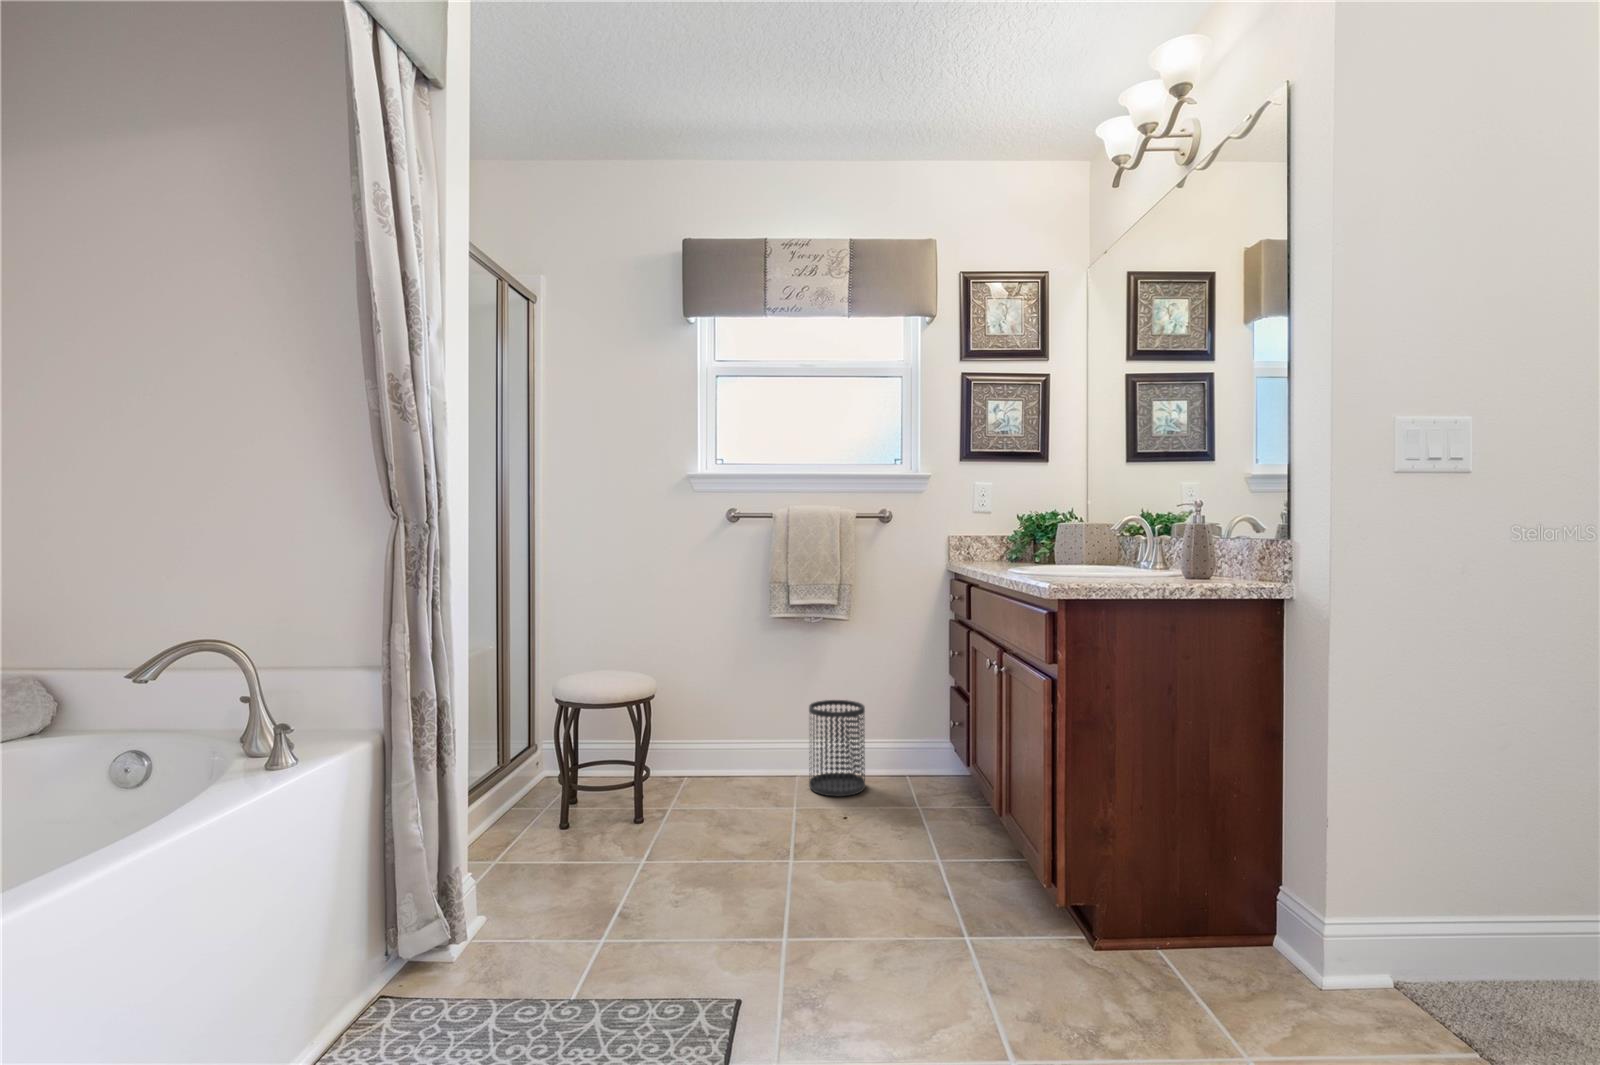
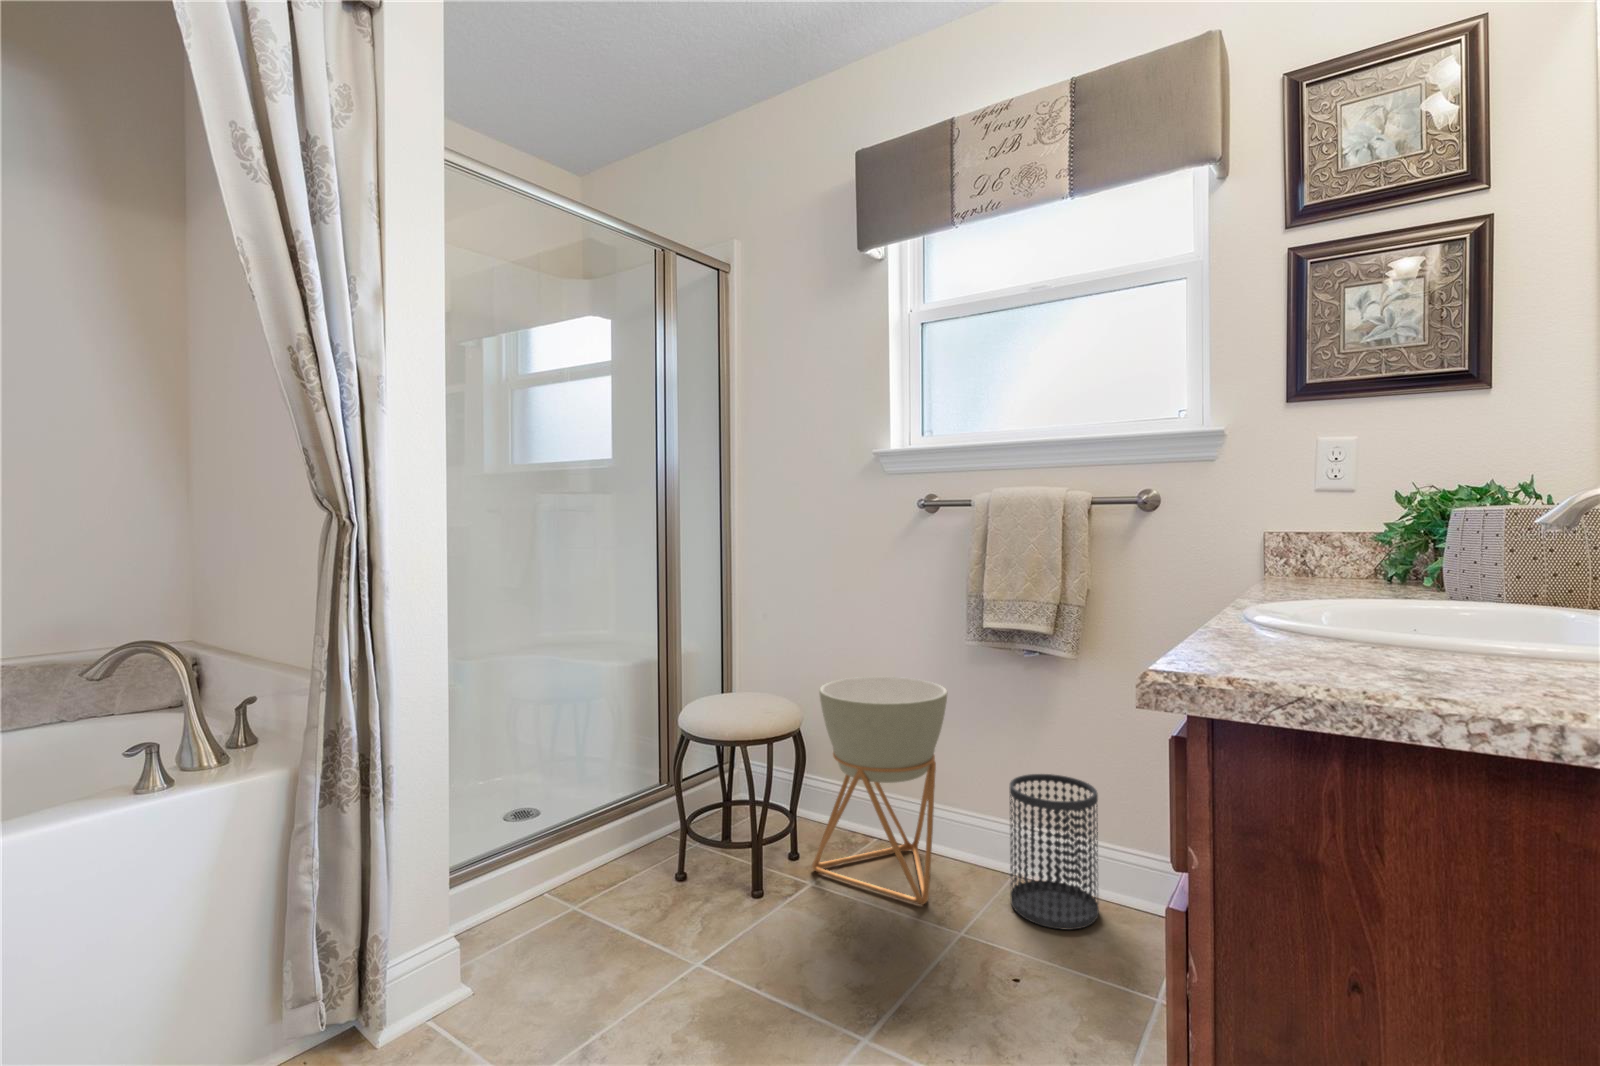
planter: none [663,646,764,803] -> present [812,677,947,905]

